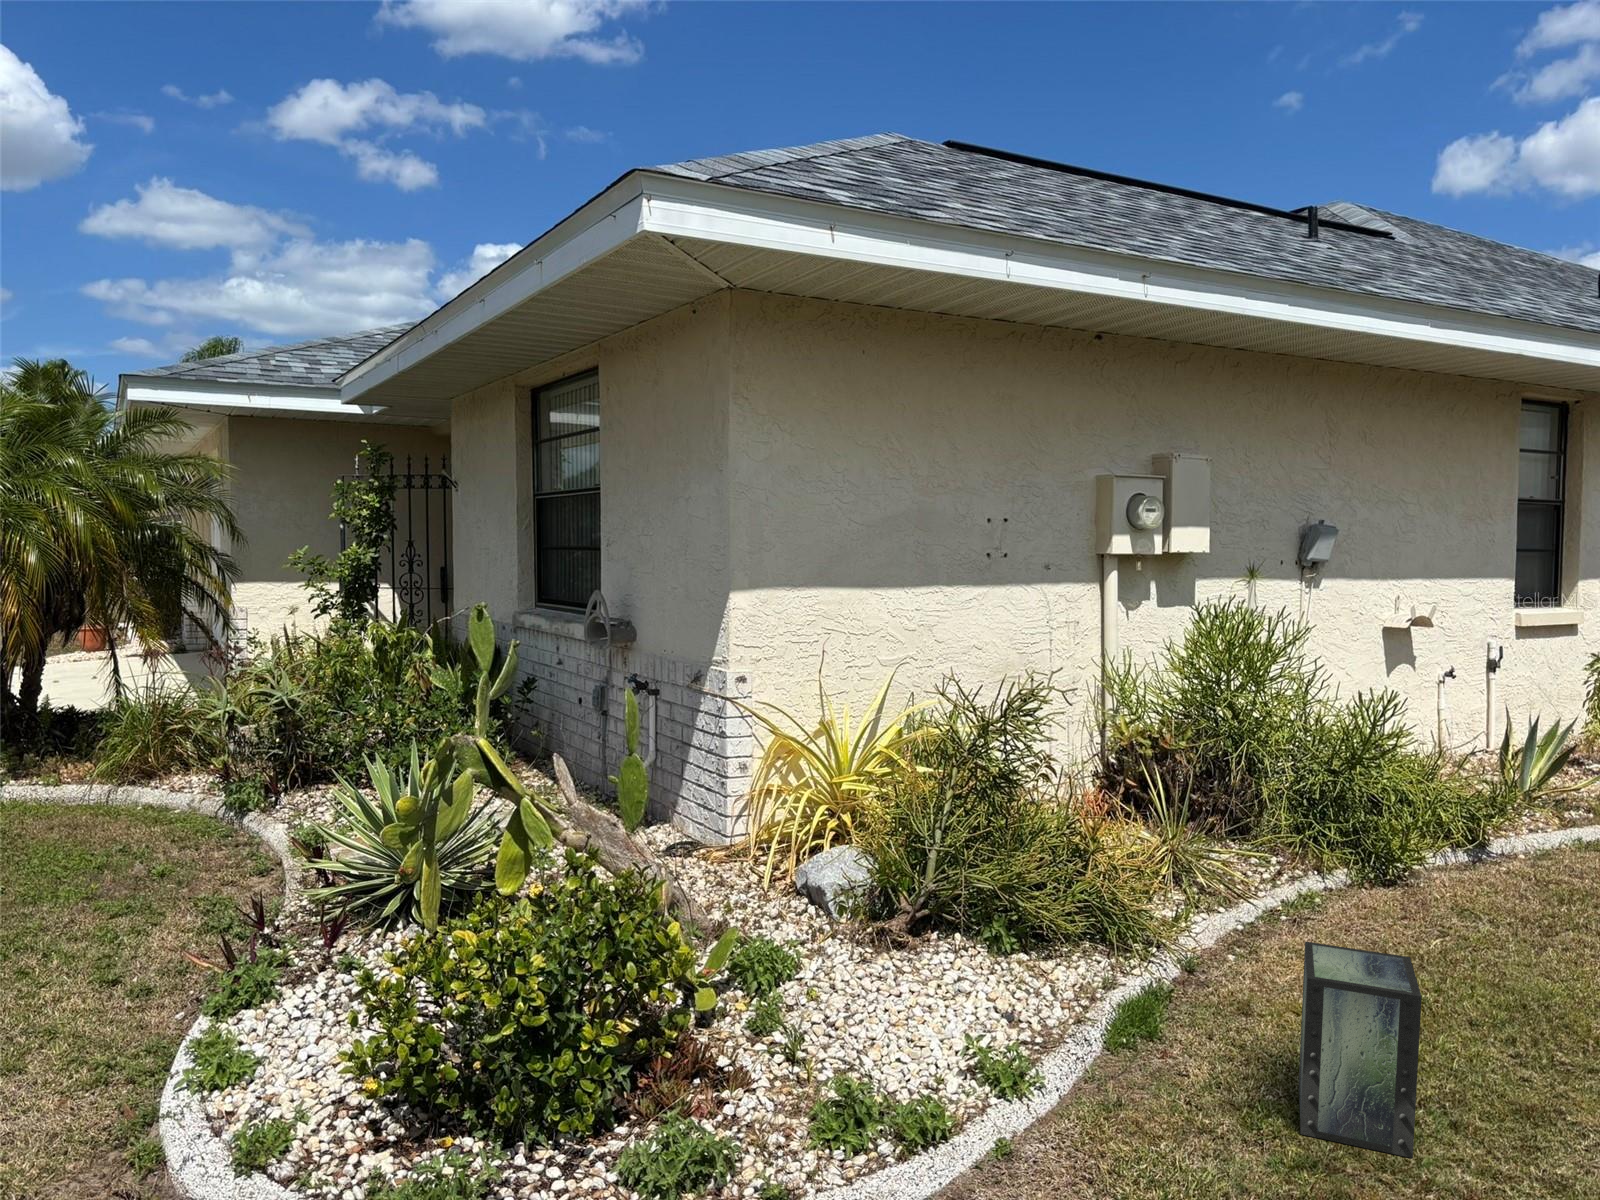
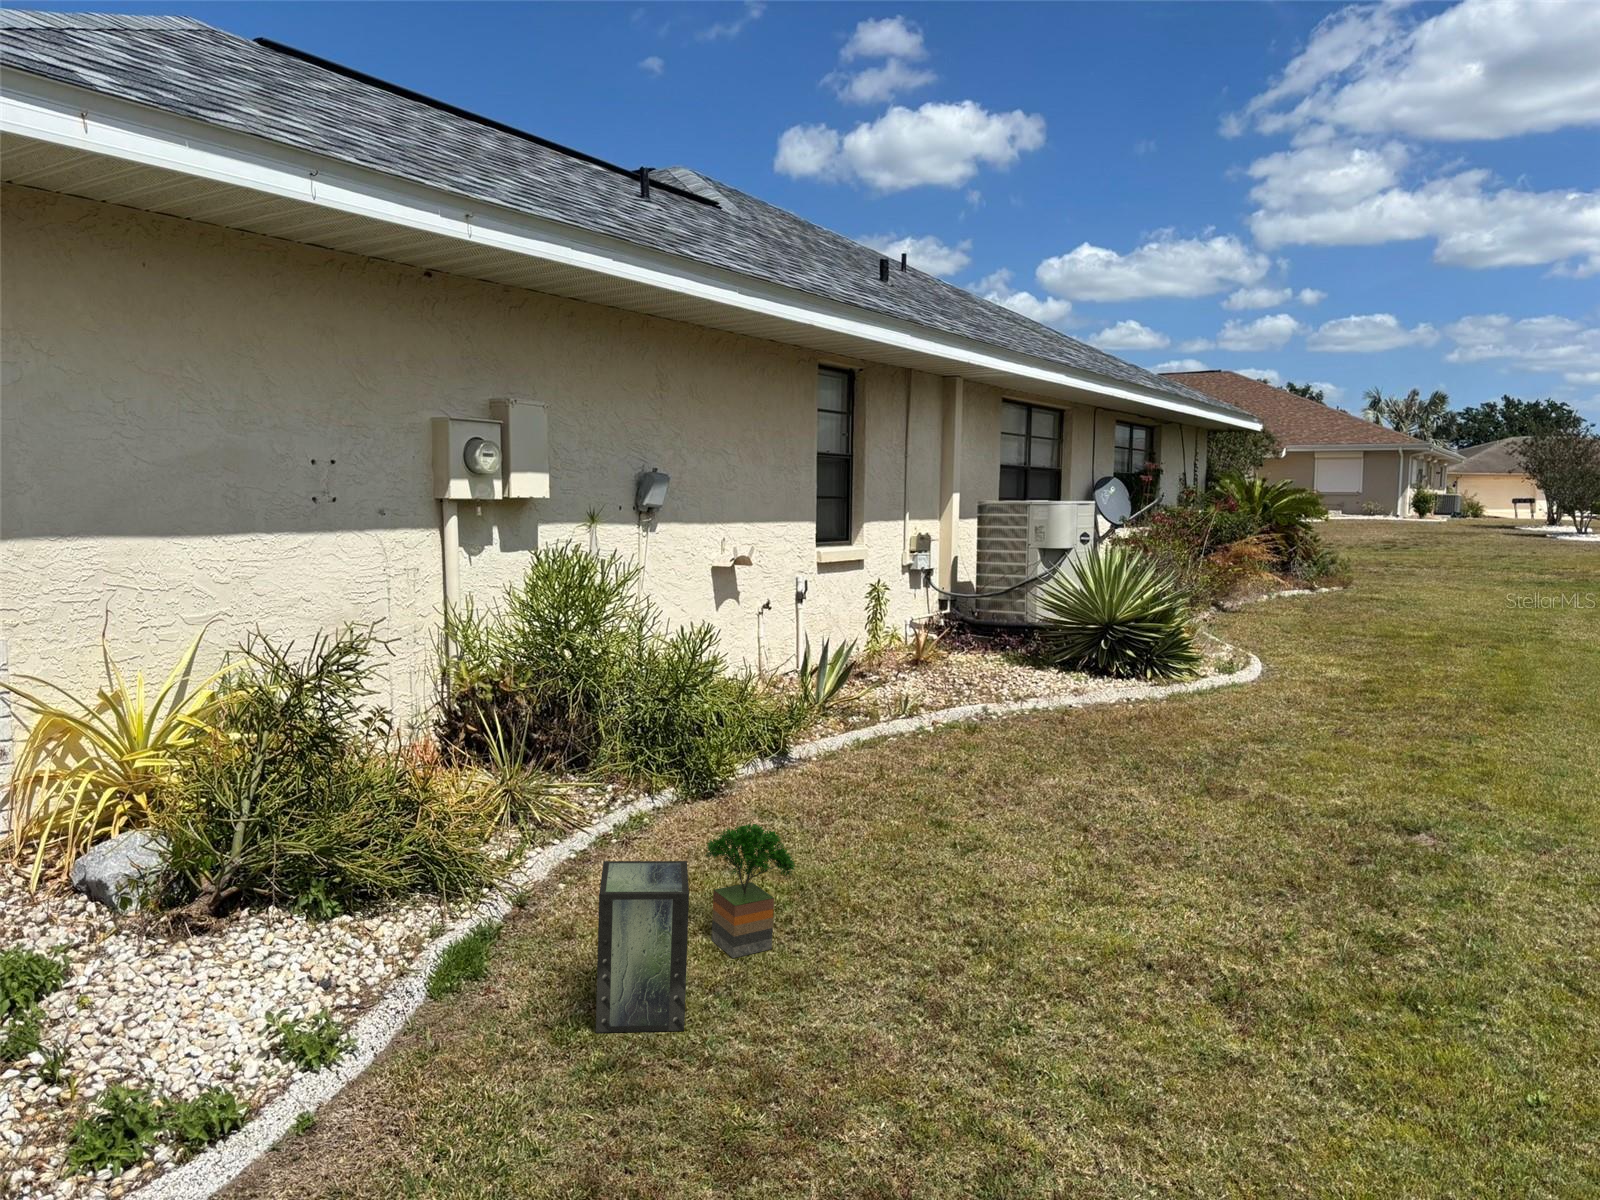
potted tree: none [1422,923,1555,1083] -> present [705,824,795,958]

